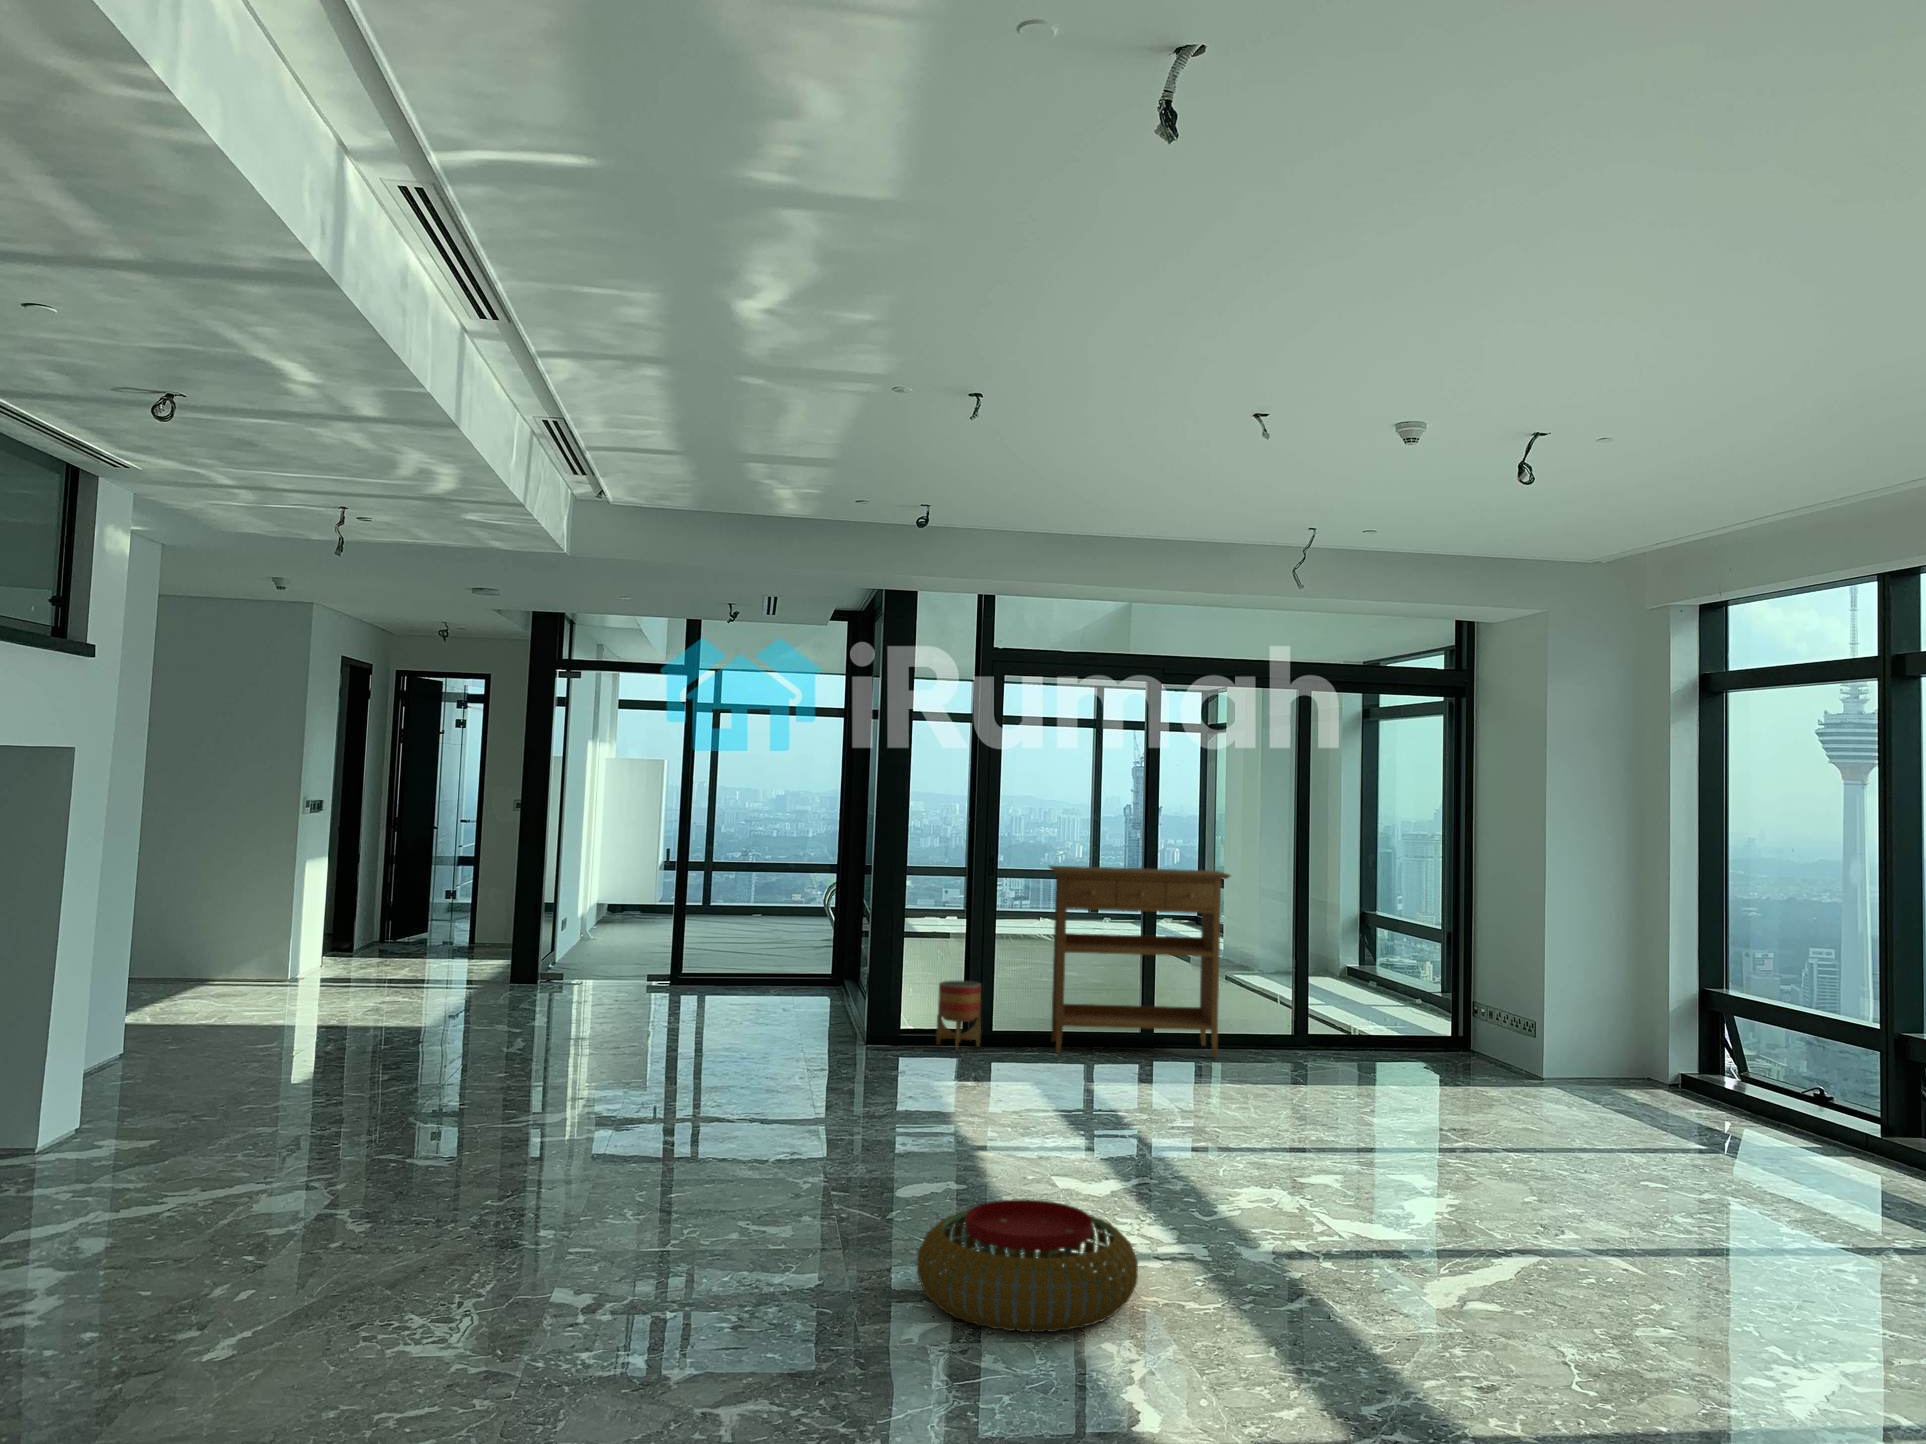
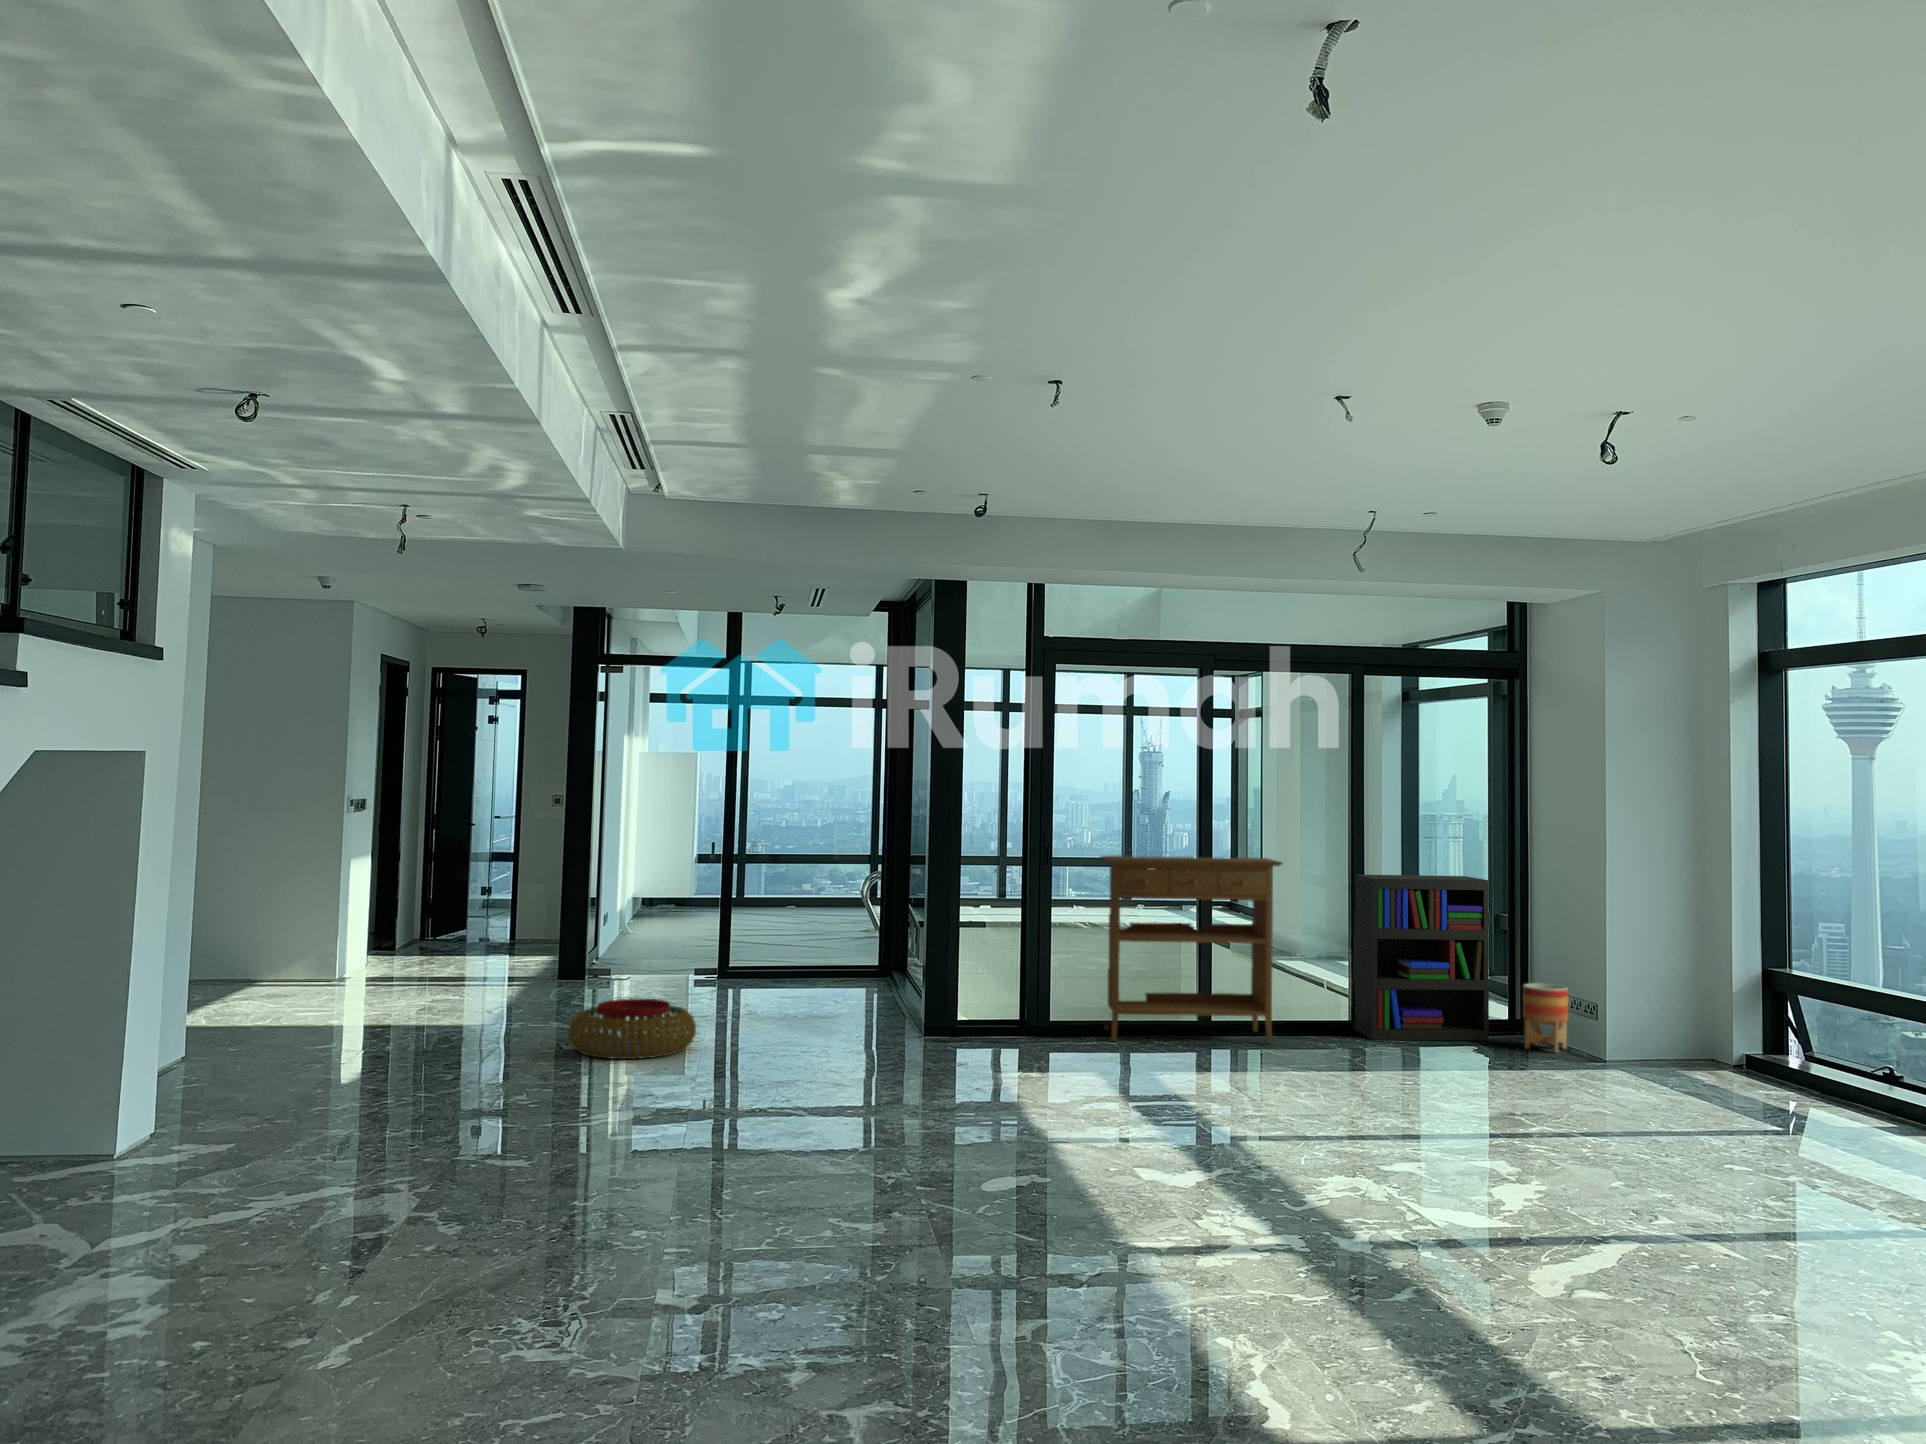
bookshelf: none [1303,889,1440,1058] -> present [1353,874,1489,1040]
planter: present [936,981,981,1050] -> present [1523,983,1568,1053]
pouf: present [917,1199,1138,1332] -> present [569,999,696,1059]

